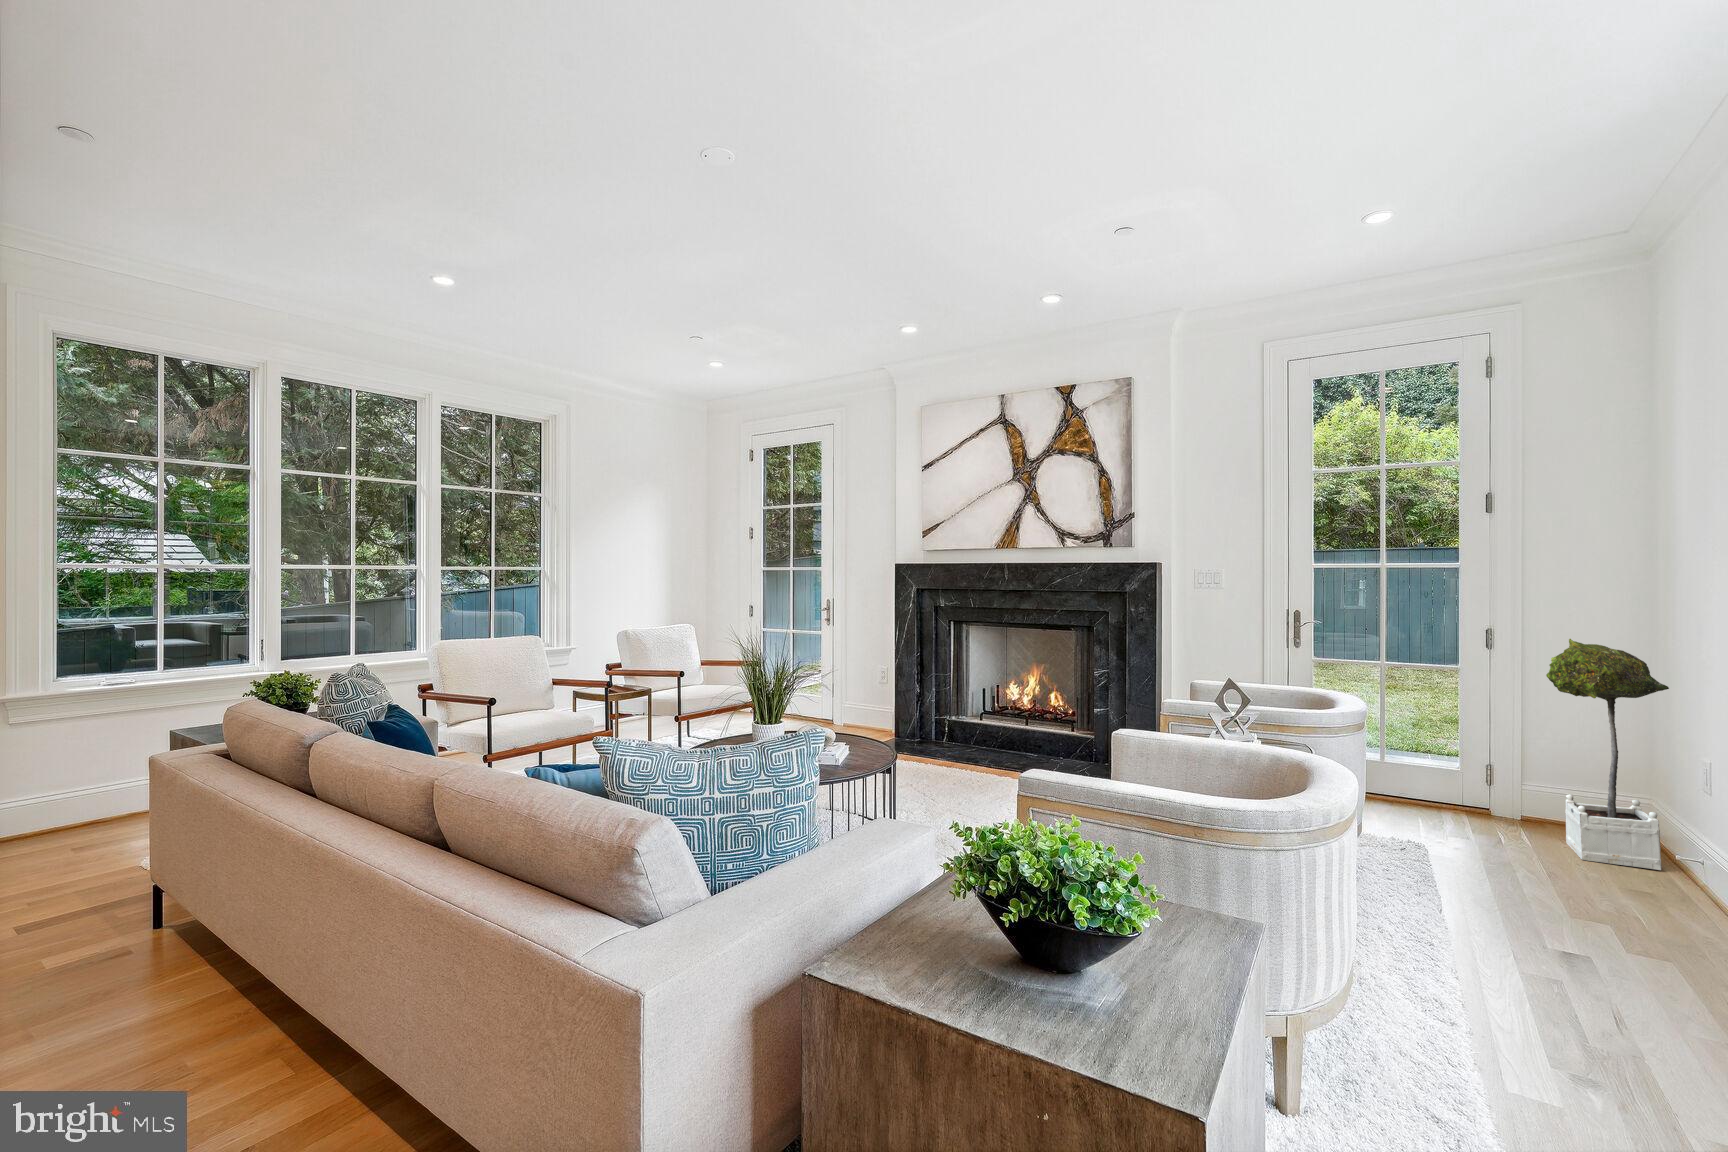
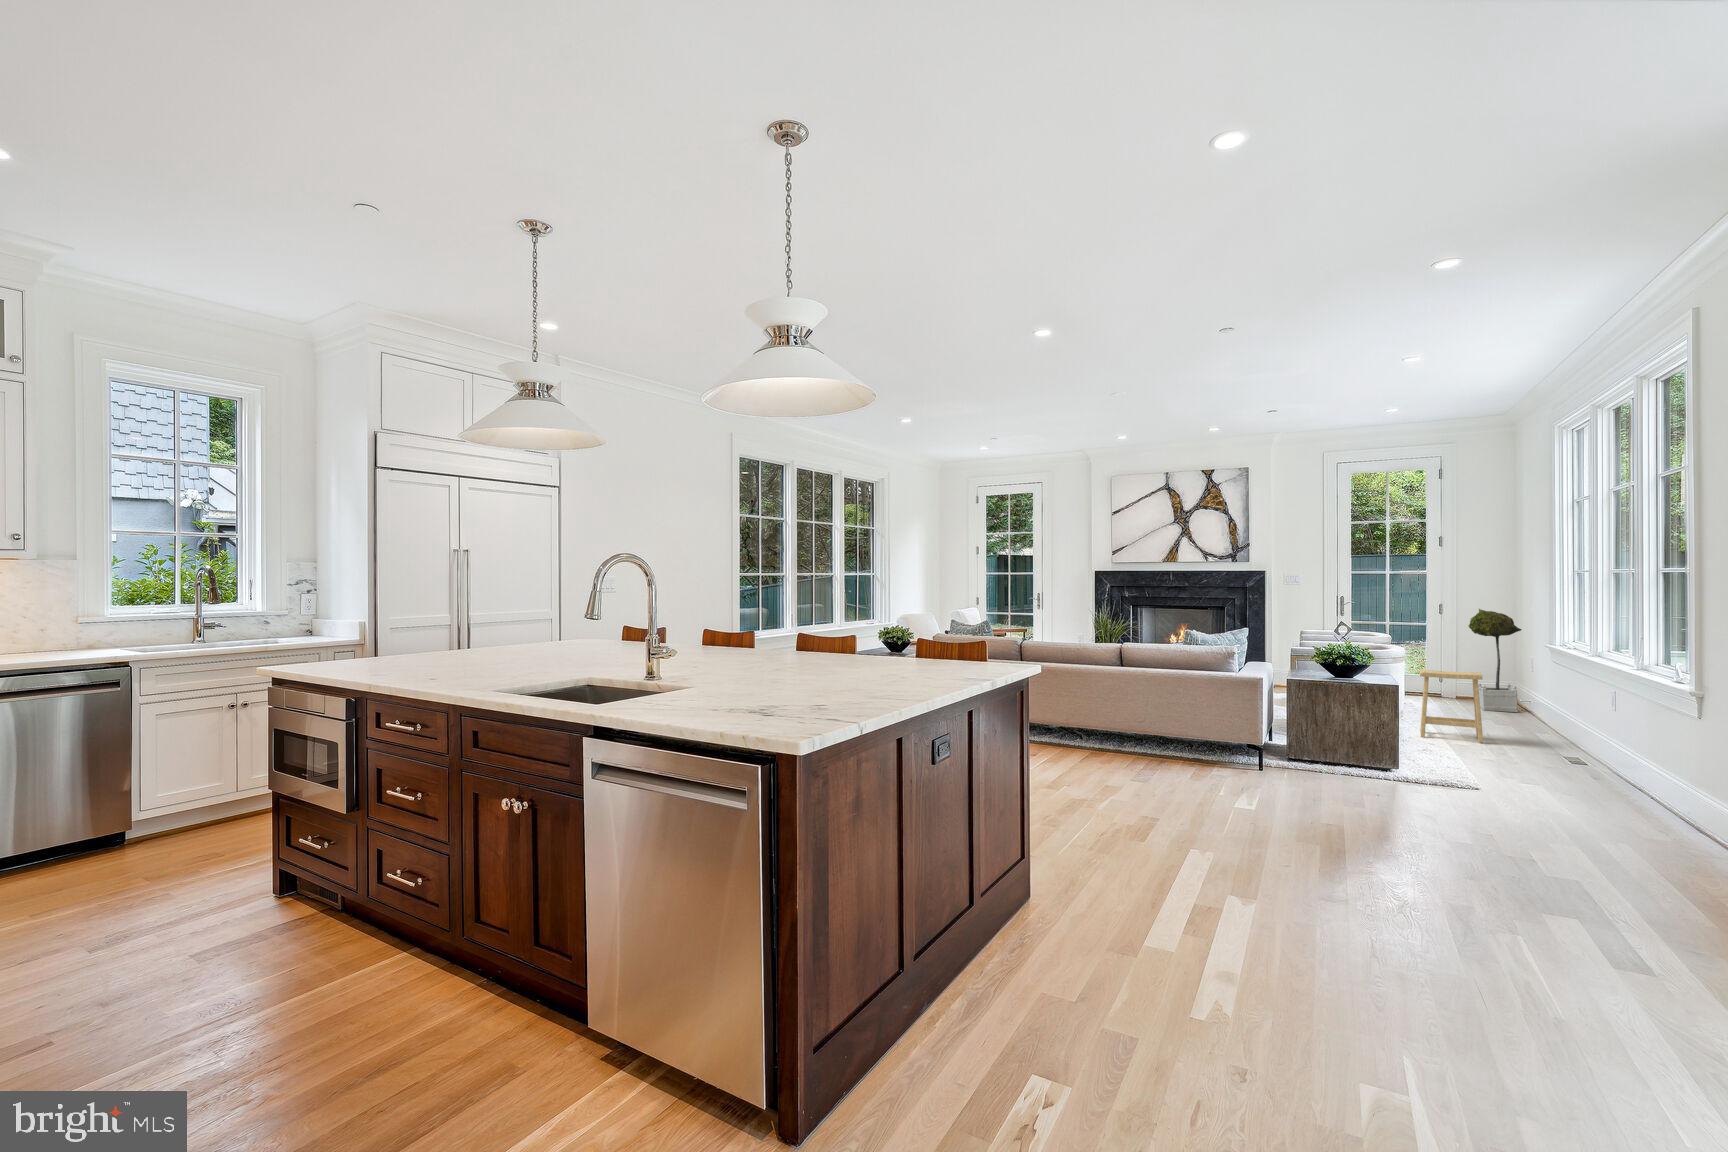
footstool: none [1422,818,1608,1061] -> present [1420,670,1483,743]

